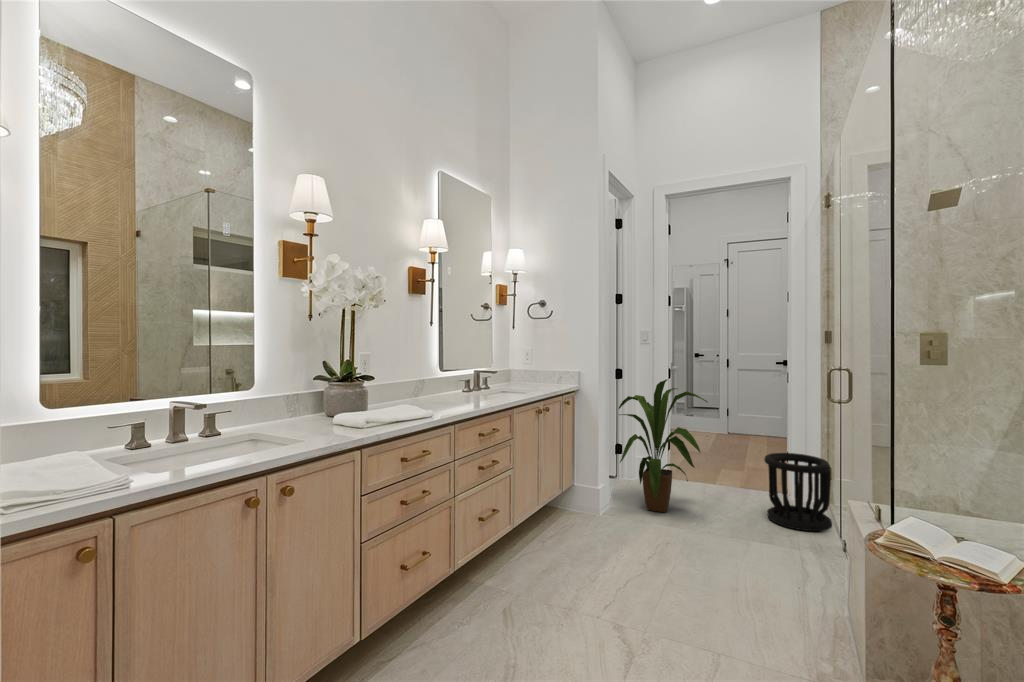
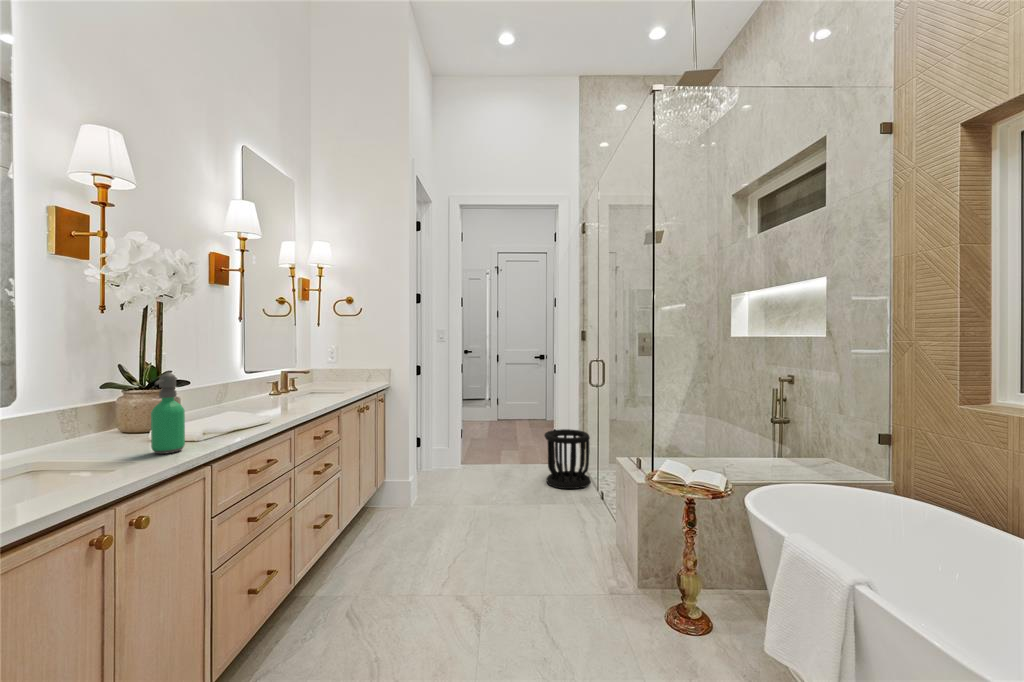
soap dispenser: none [318,369,344,436] -> present [151,373,185,454]
house plant: present [619,379,707,512] -> none [423,374,505,494]

